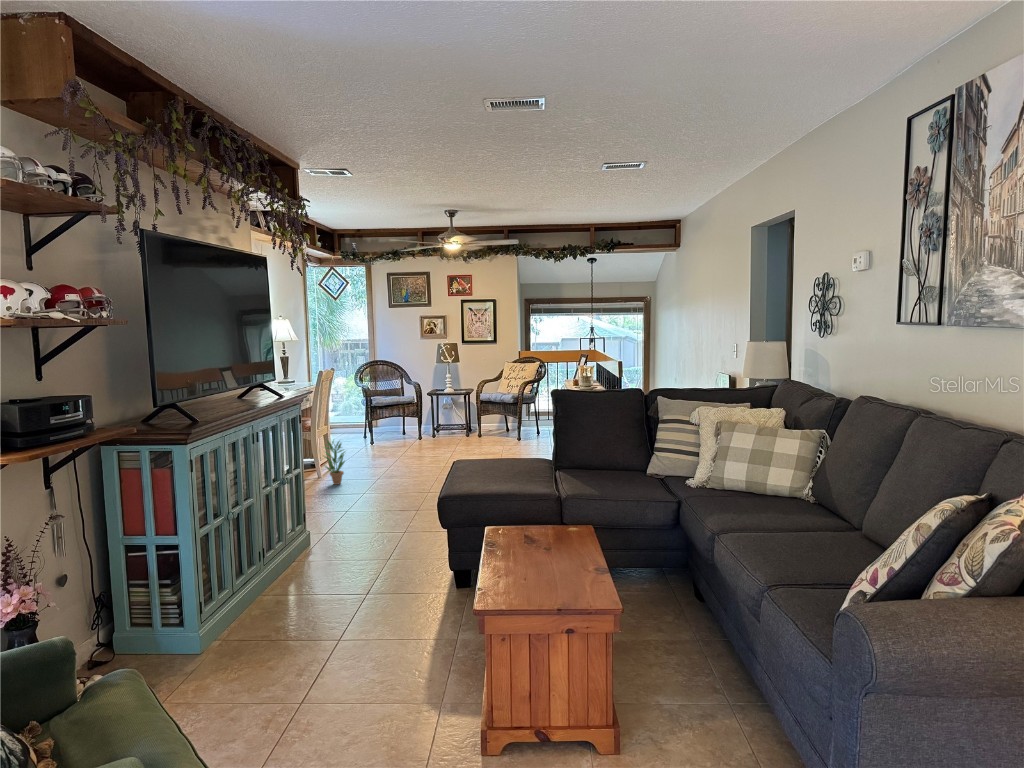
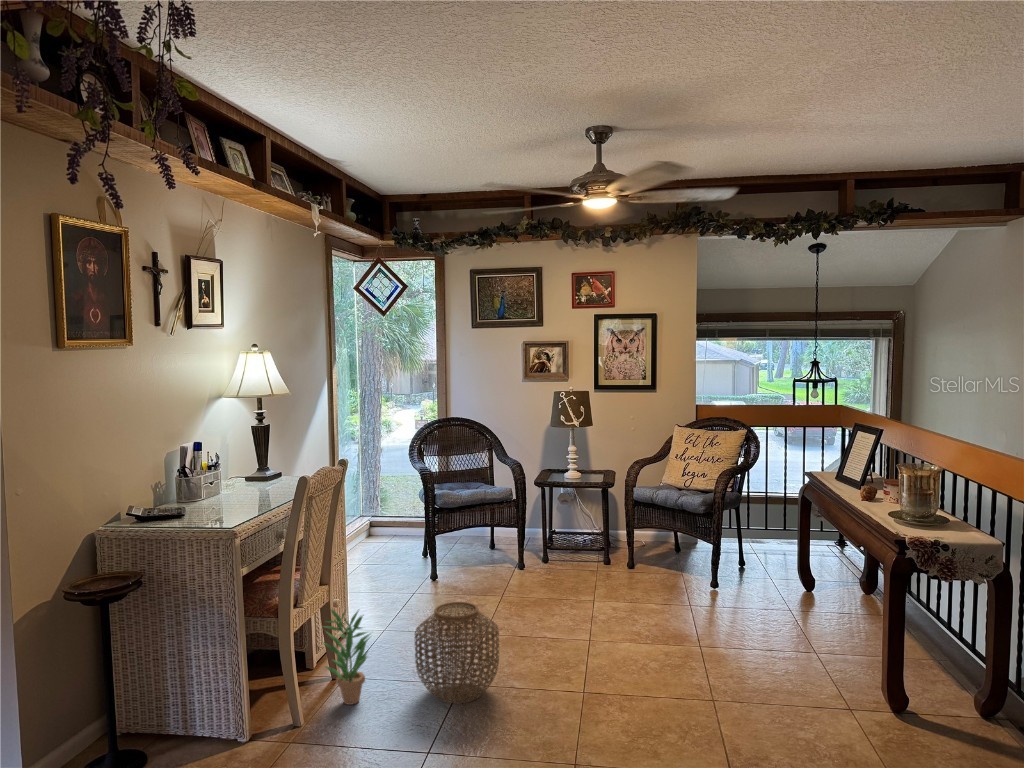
woven basket: none [367,437,408,482] -> present [415,602,499,703]

